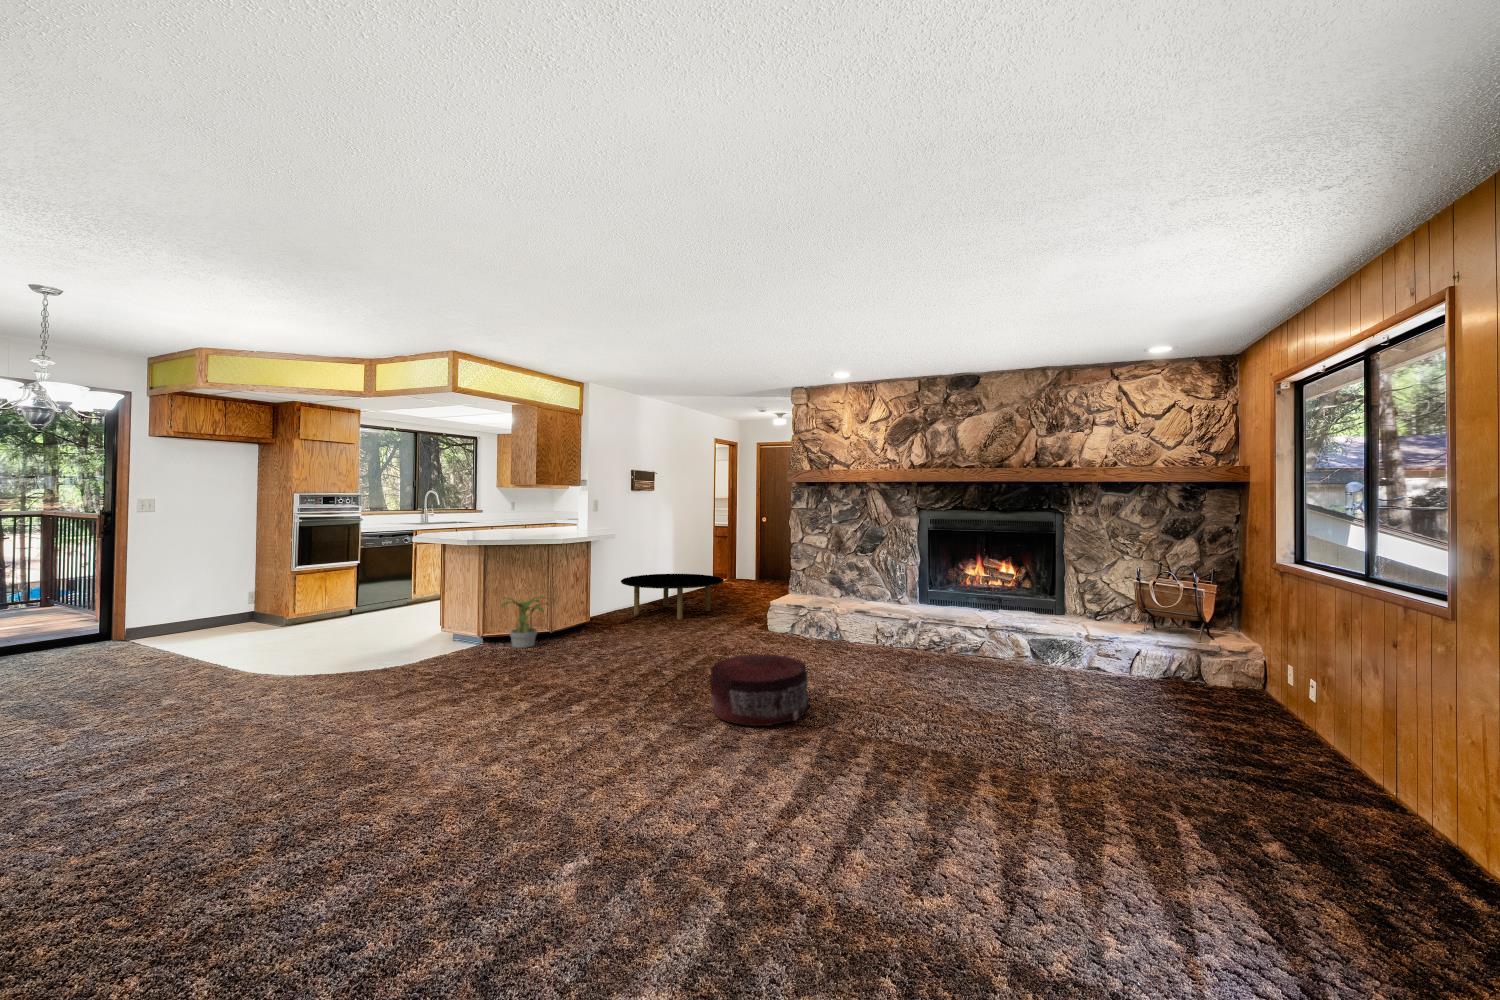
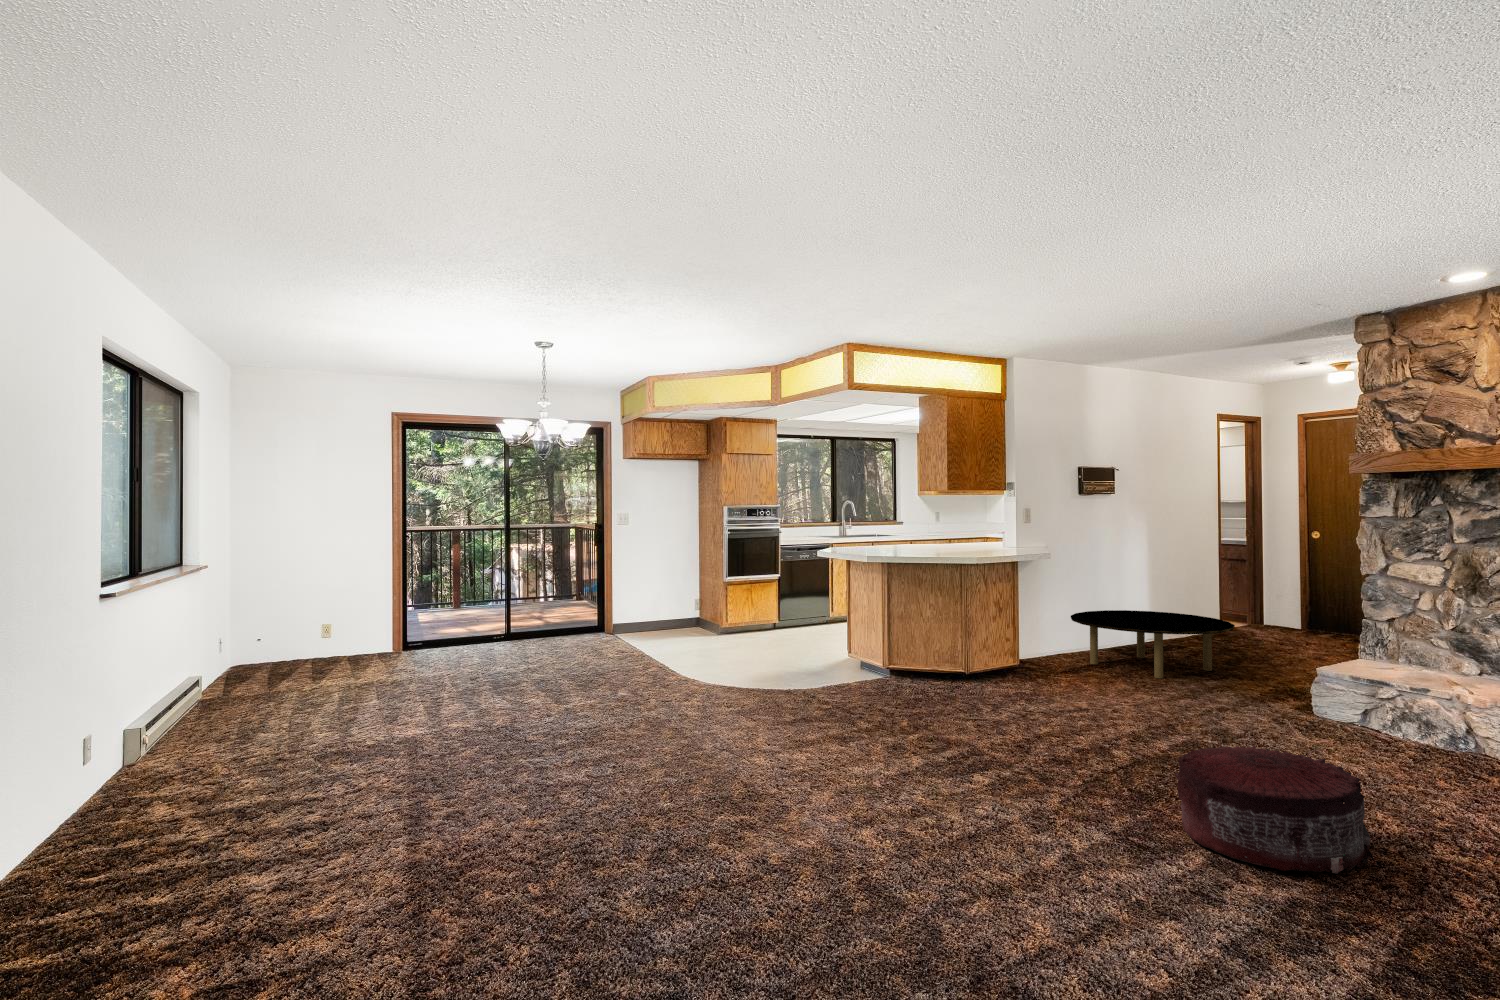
potted plant: present [501,596,548,648] -> none [905,626,969,690]

